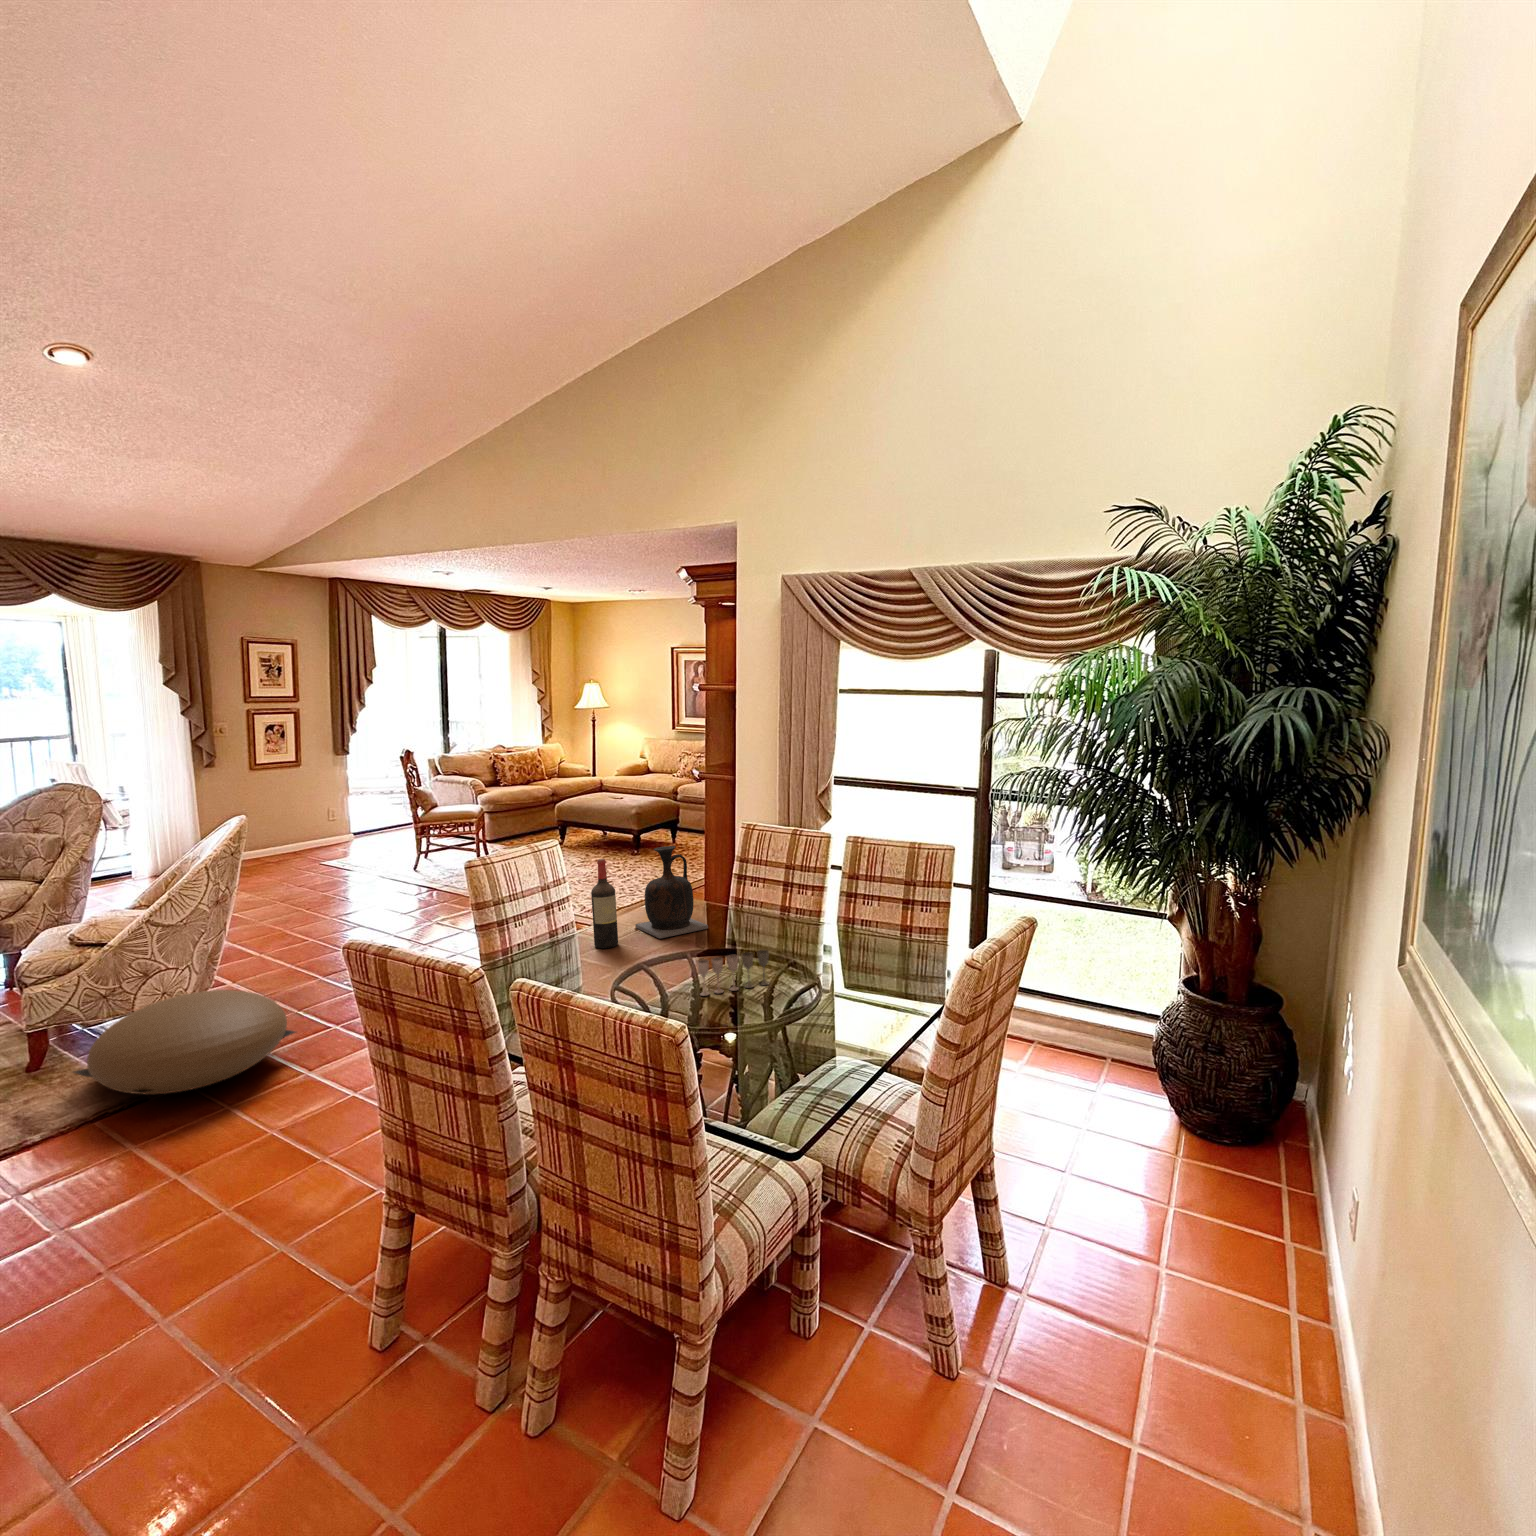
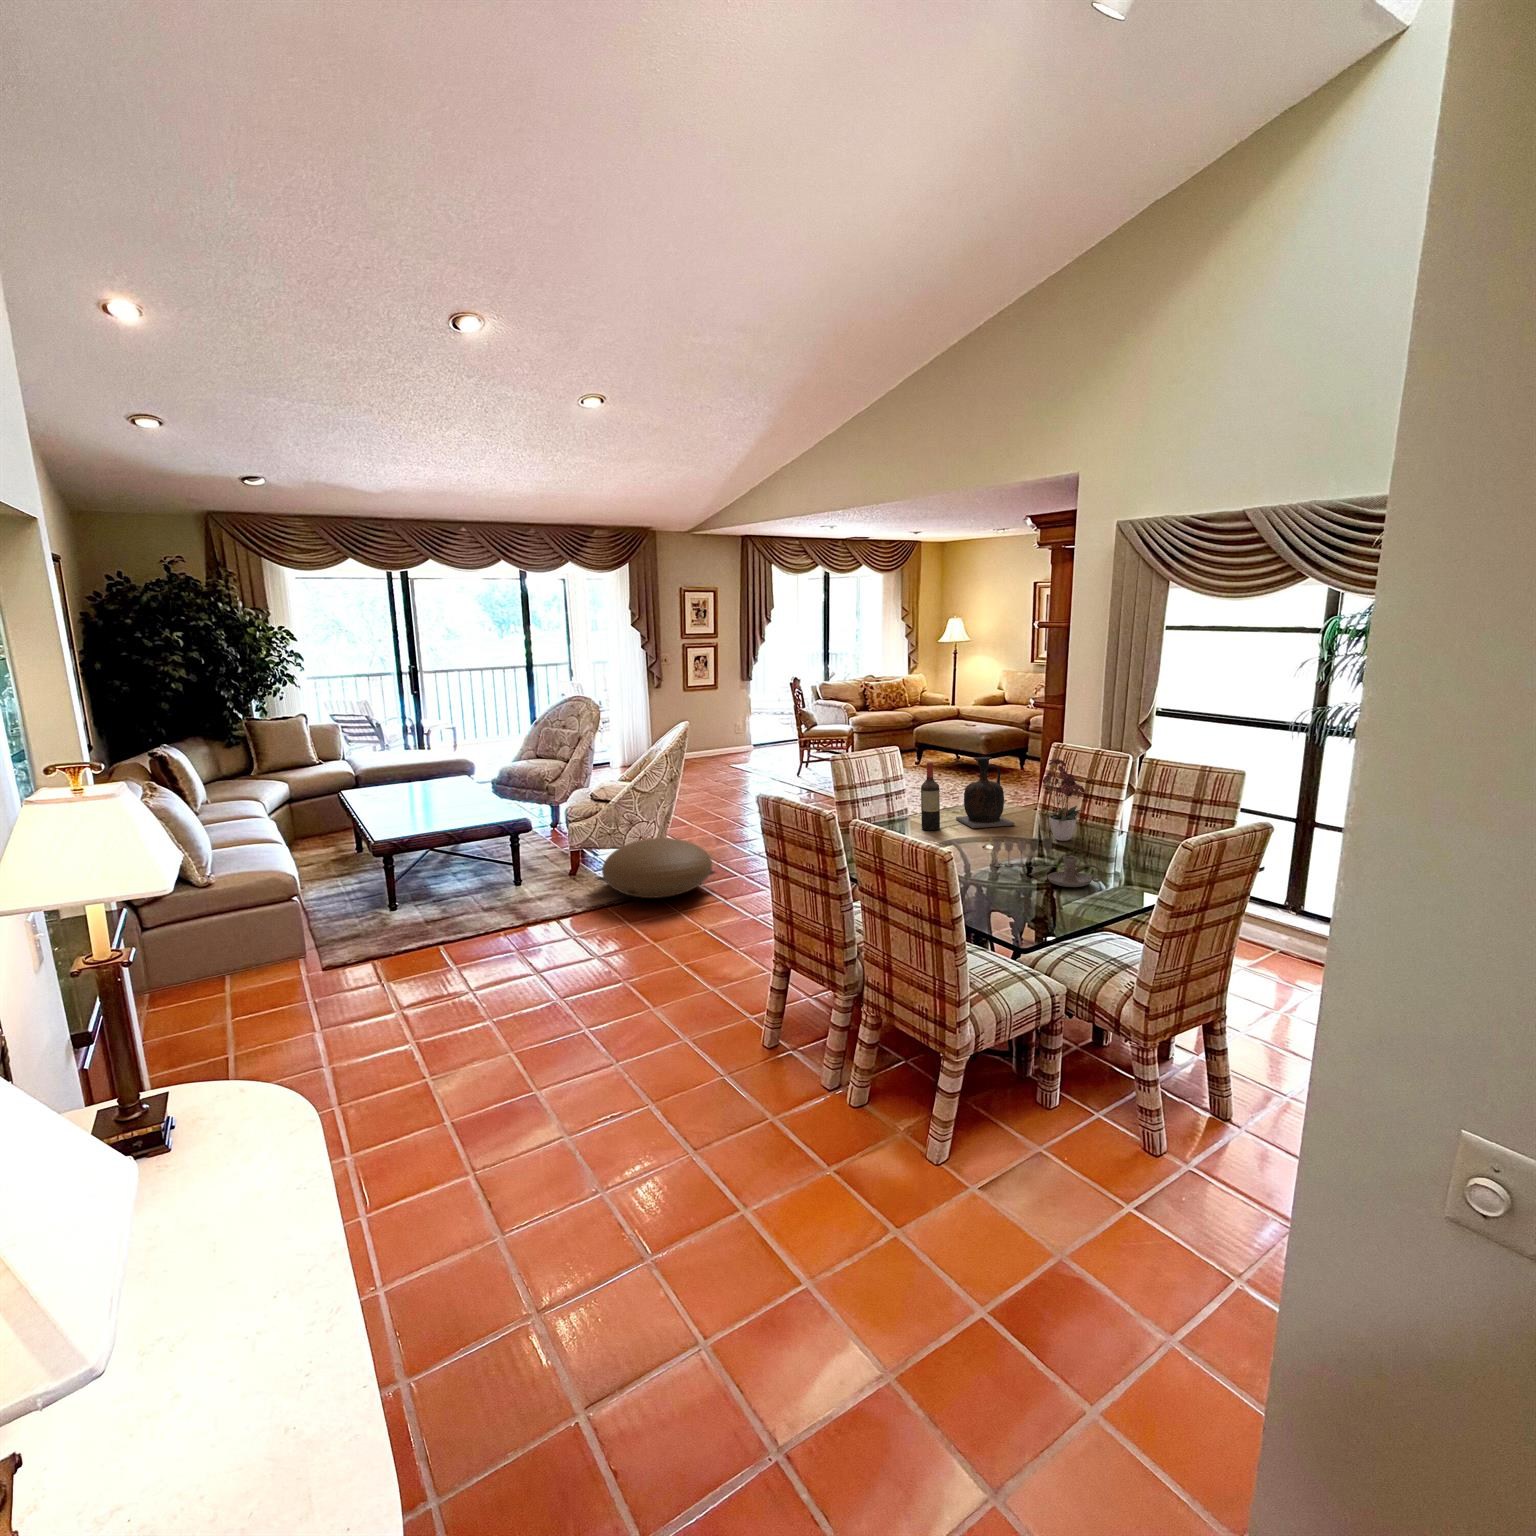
flower arrangement: none [739,840,800,945] -> present [1042,758,1085,841]
candle holder: none [774,975,839,1017] -> present [1048,856,1103,887]

